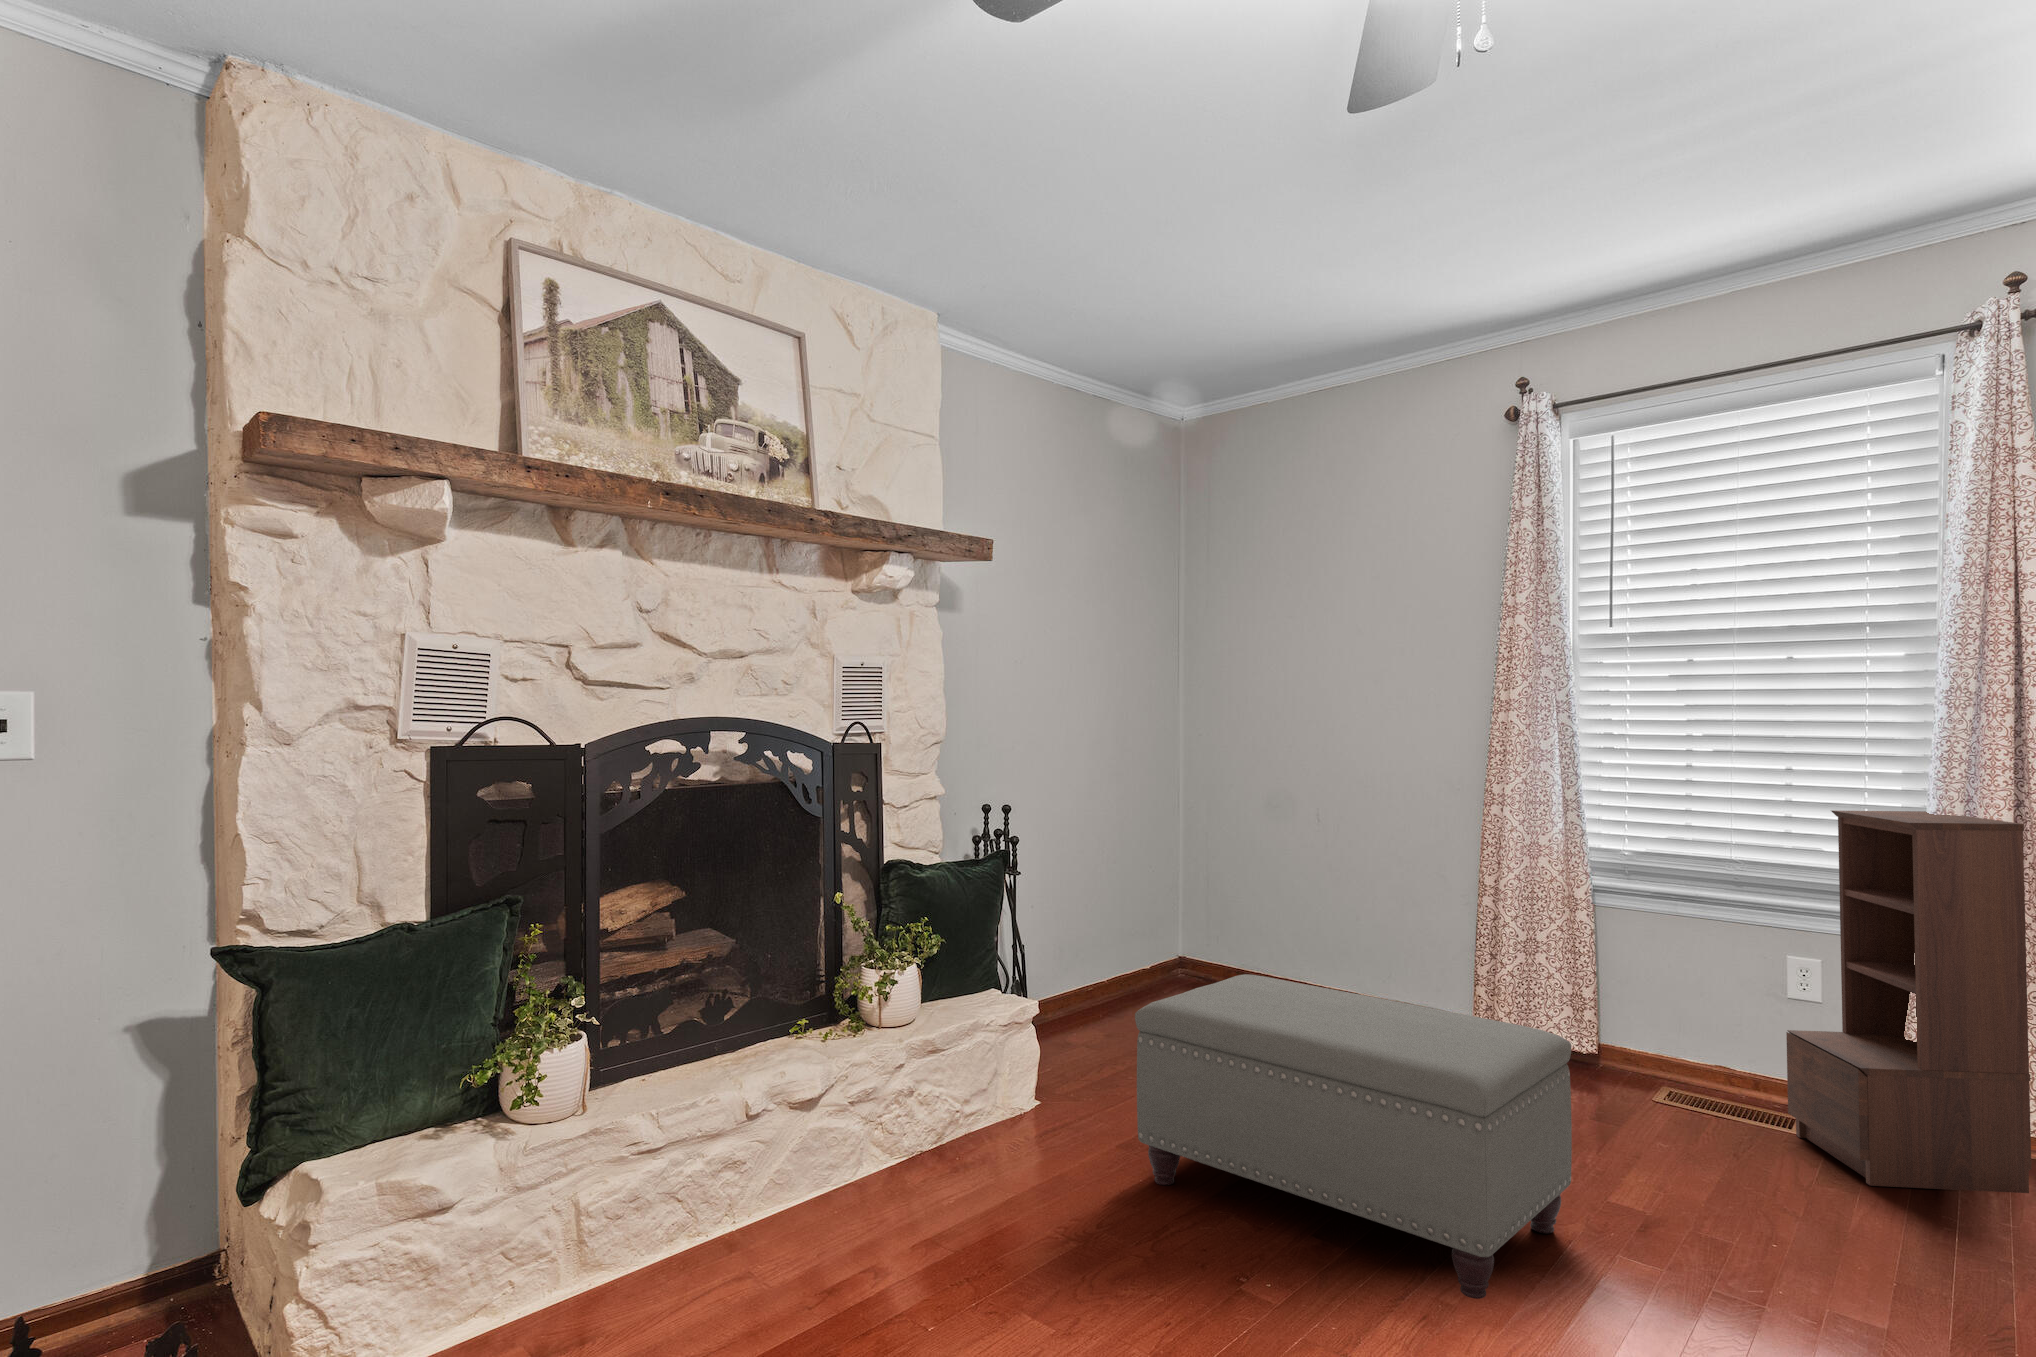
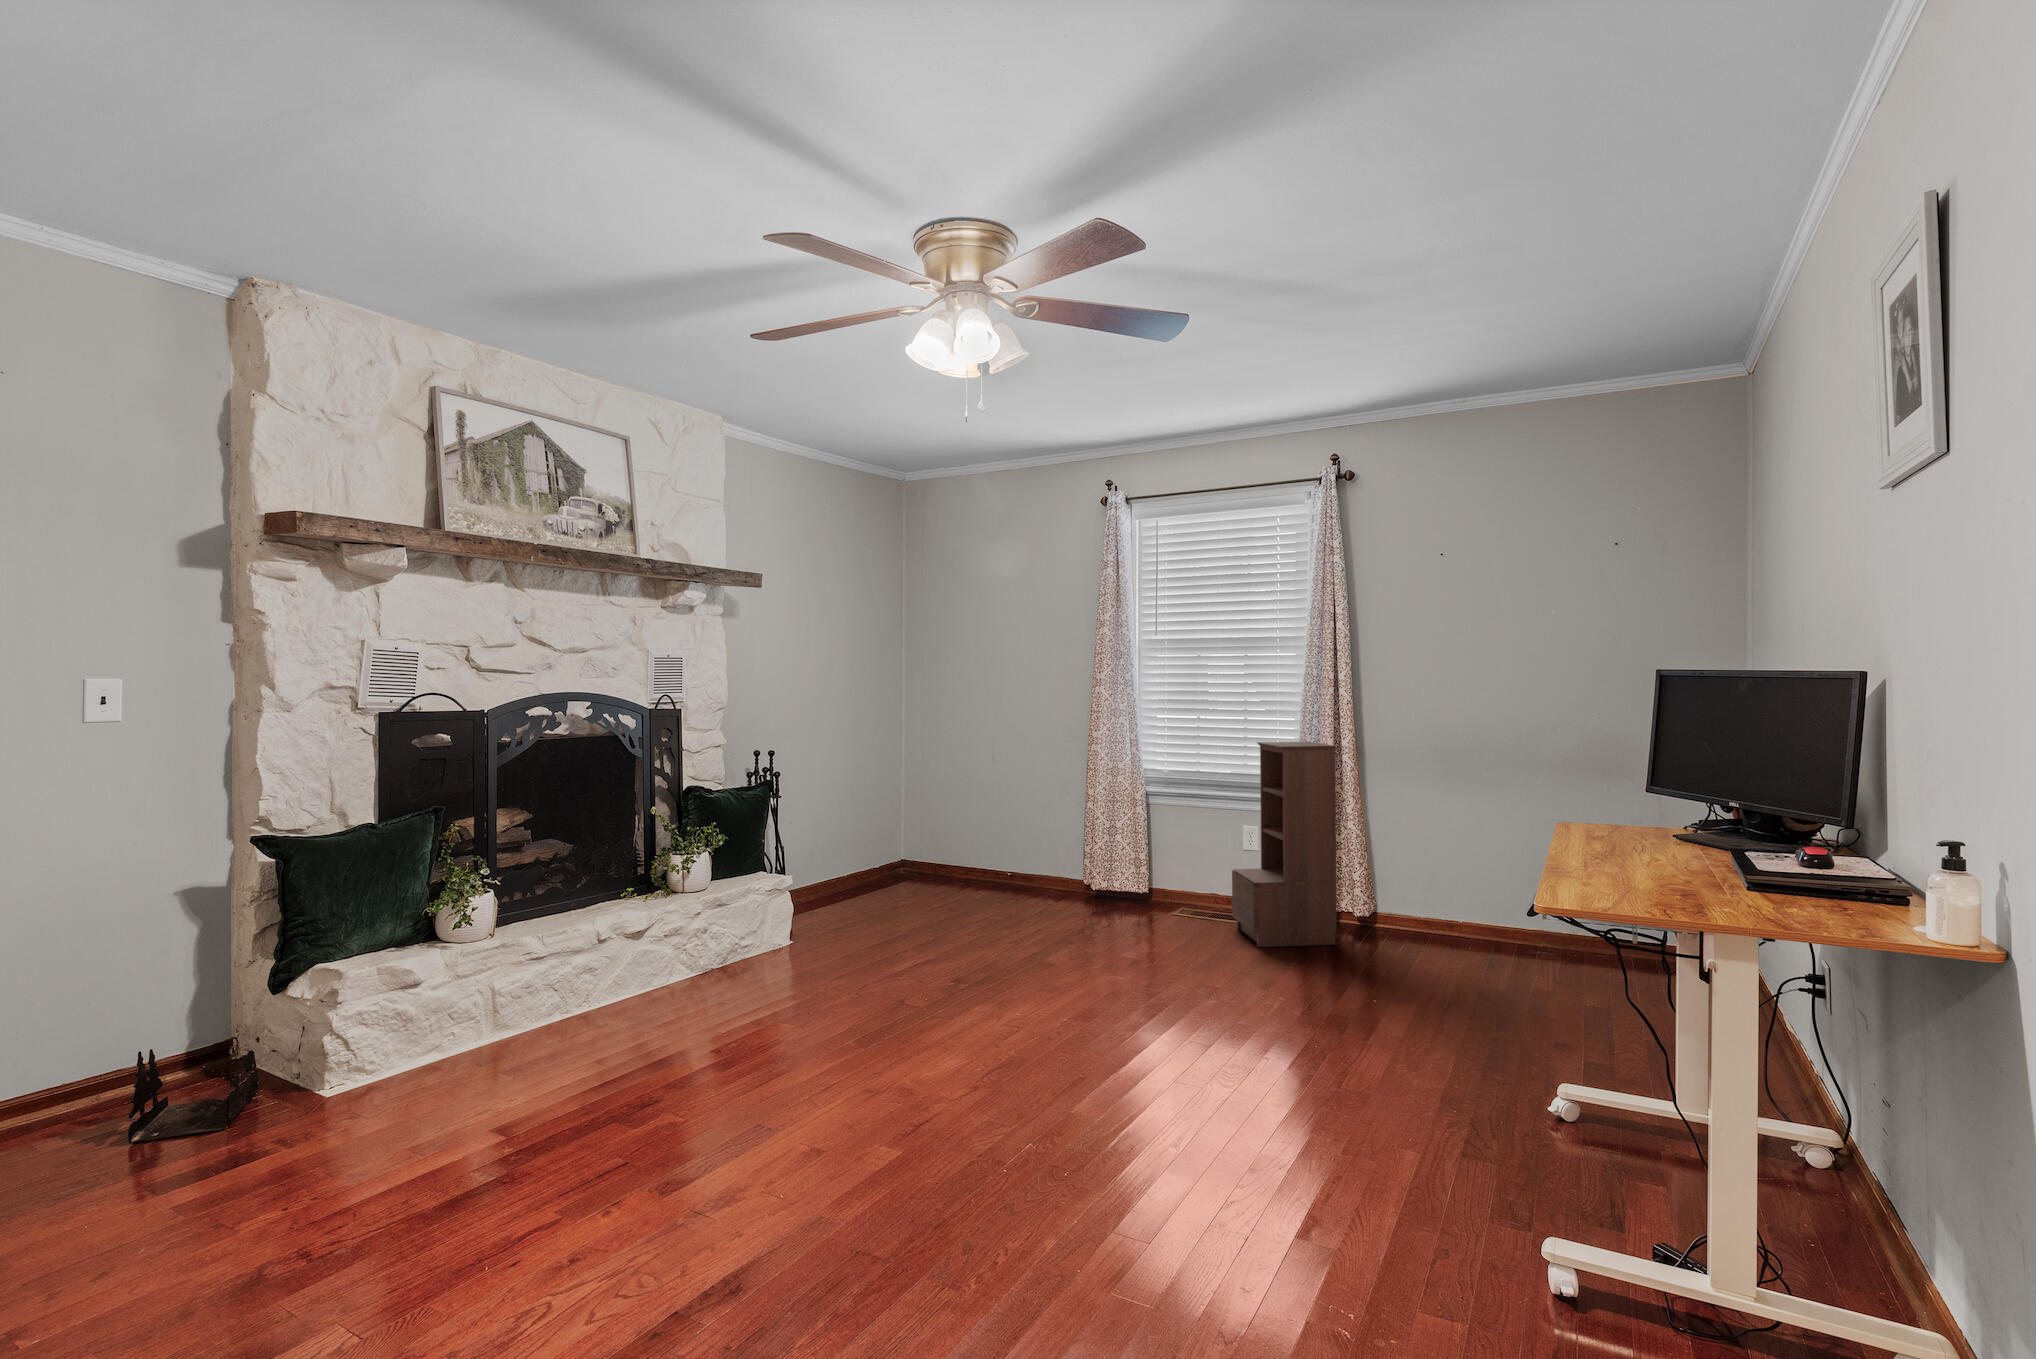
ottoman: present [1135,974,1572,1299] -> none [847,850,1091,1004]

